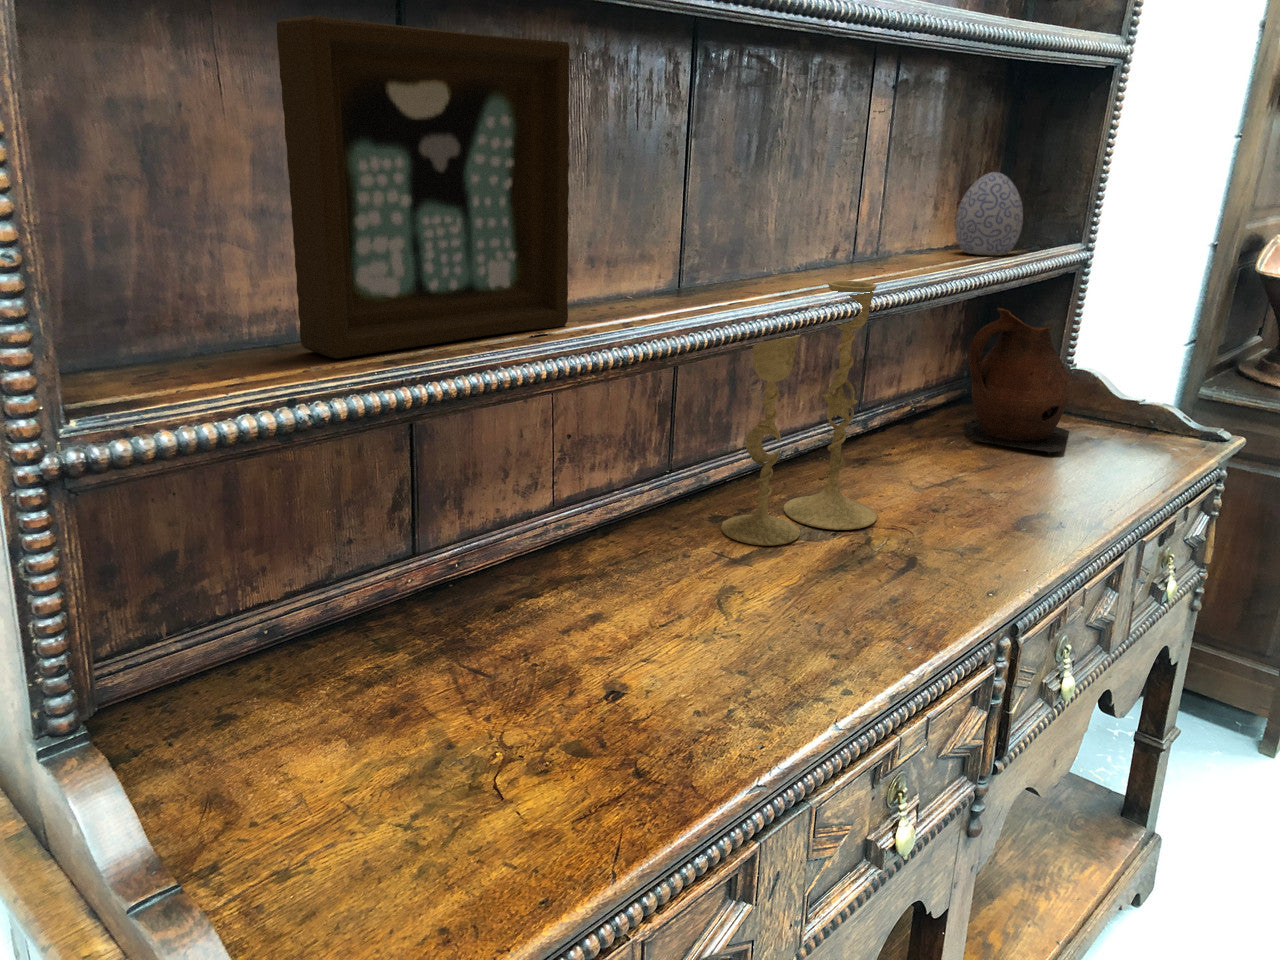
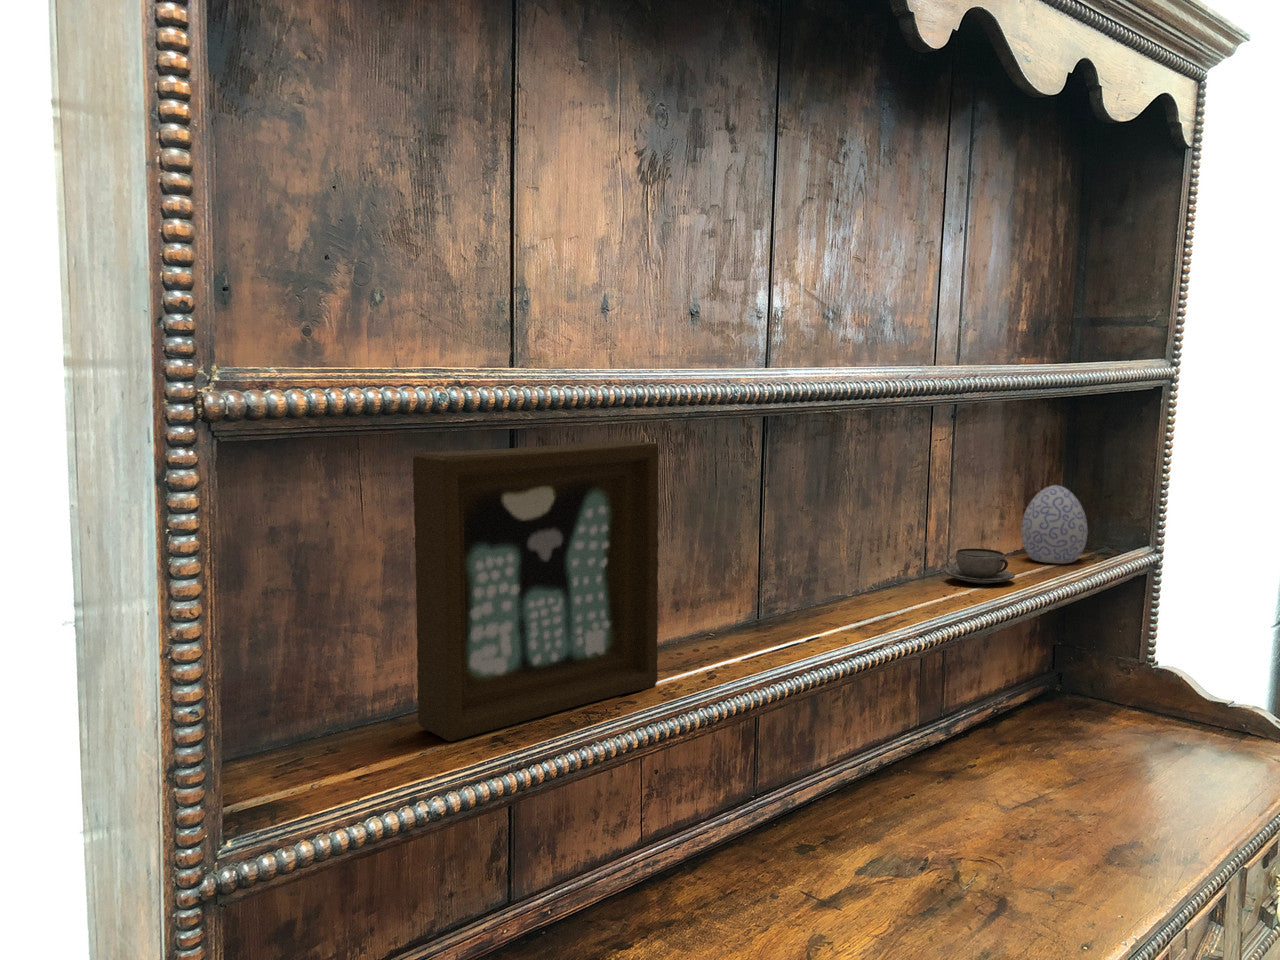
teacup: none [875,231,946,266] -> present [945,548,1015,584]
candlestick: present [721,280,877,545] -> none [808,613,965,882]
ceramic pitcher: present [962,308,1070,454] -> none [1045,614,1157,765]

